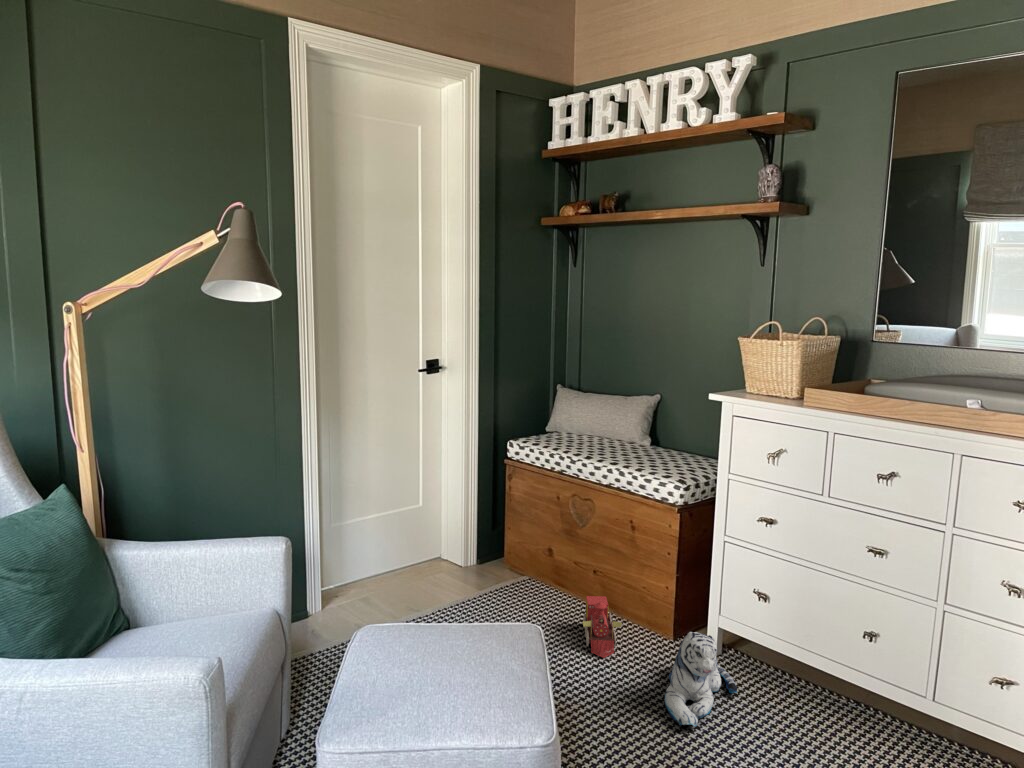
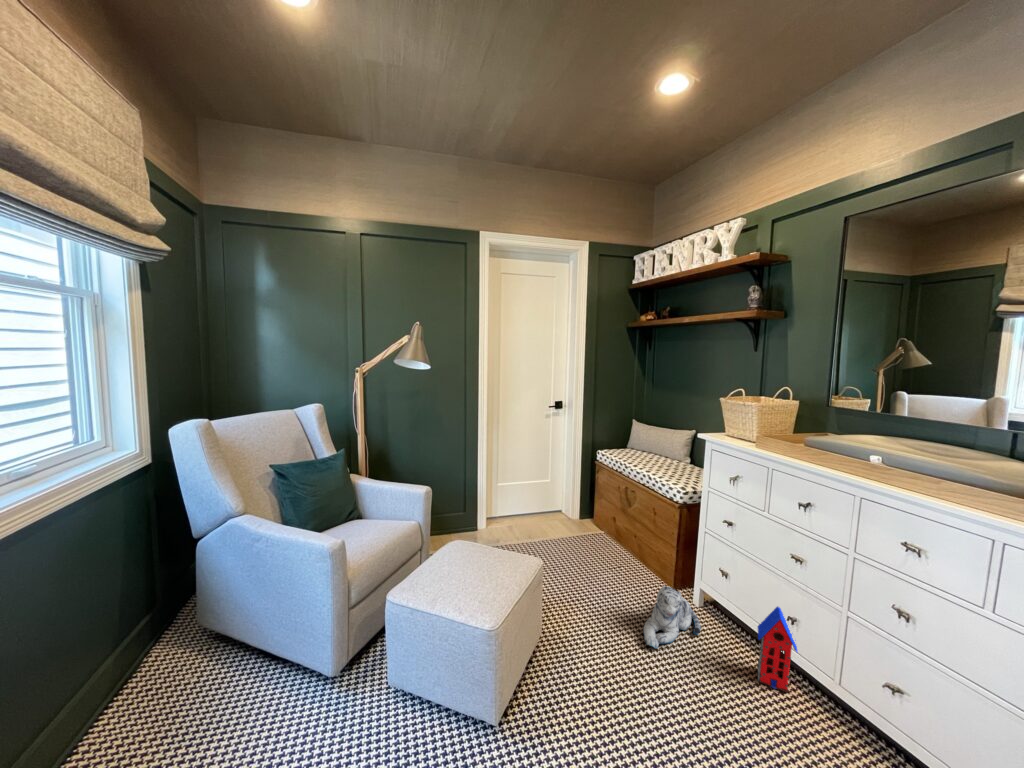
toy train: present [583,596,622,658] -> none [612,549,637,589]
toy house: none [821,622,879,733] -> present [757,607,797,693]

